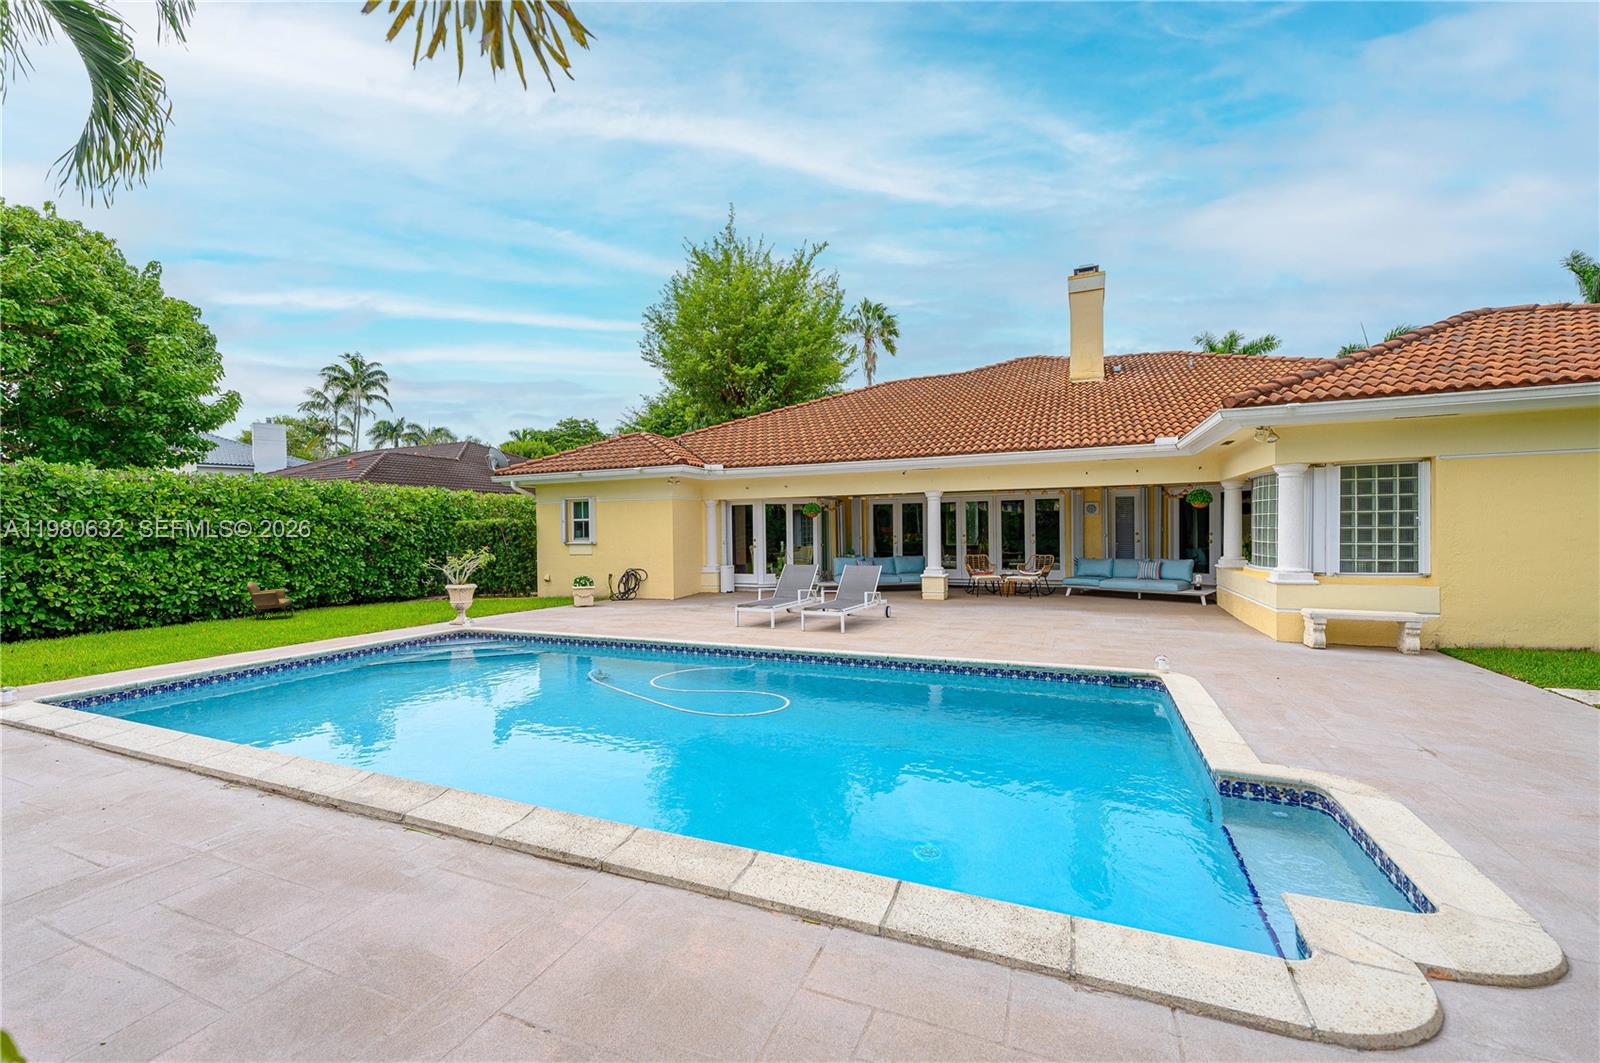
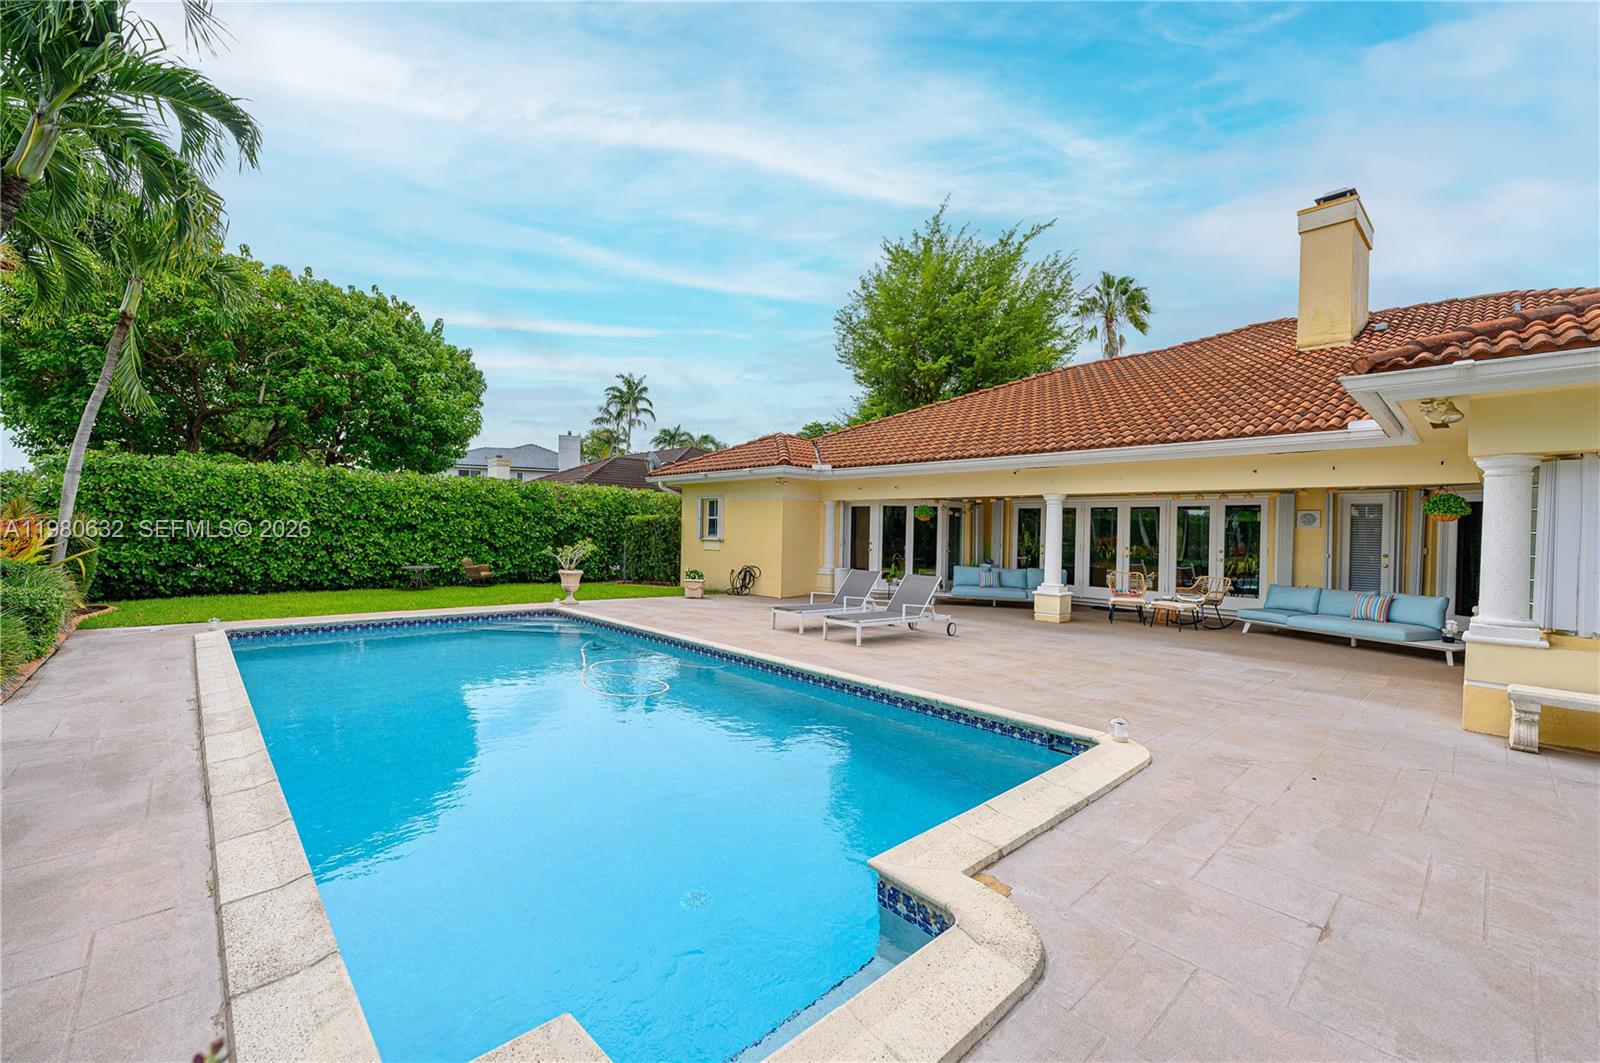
round table: none [156,595,217,630] -> present [401,566,438,590]

